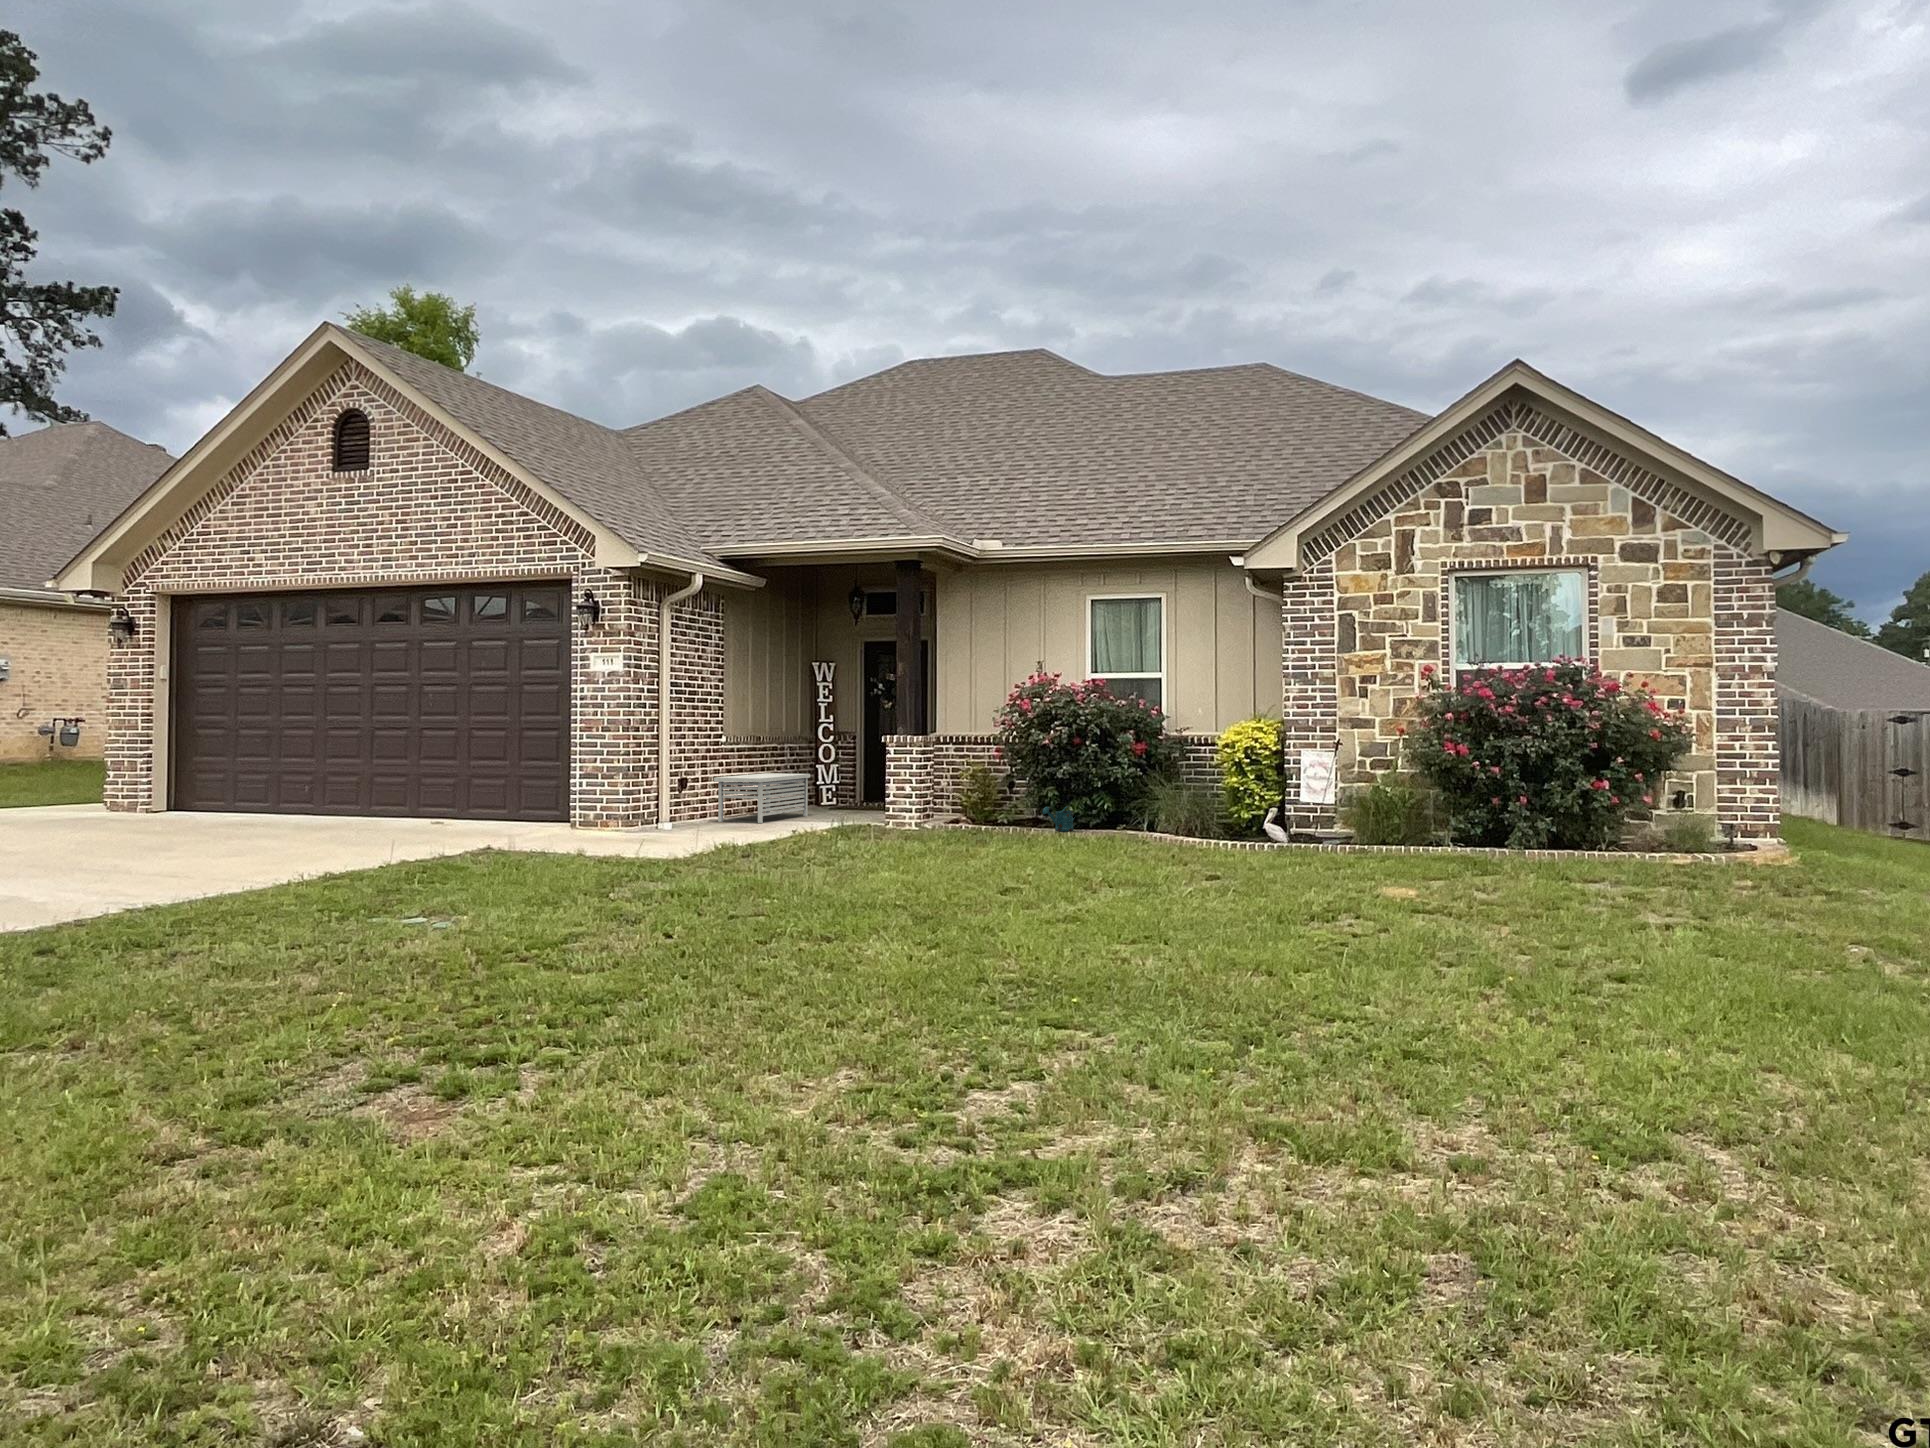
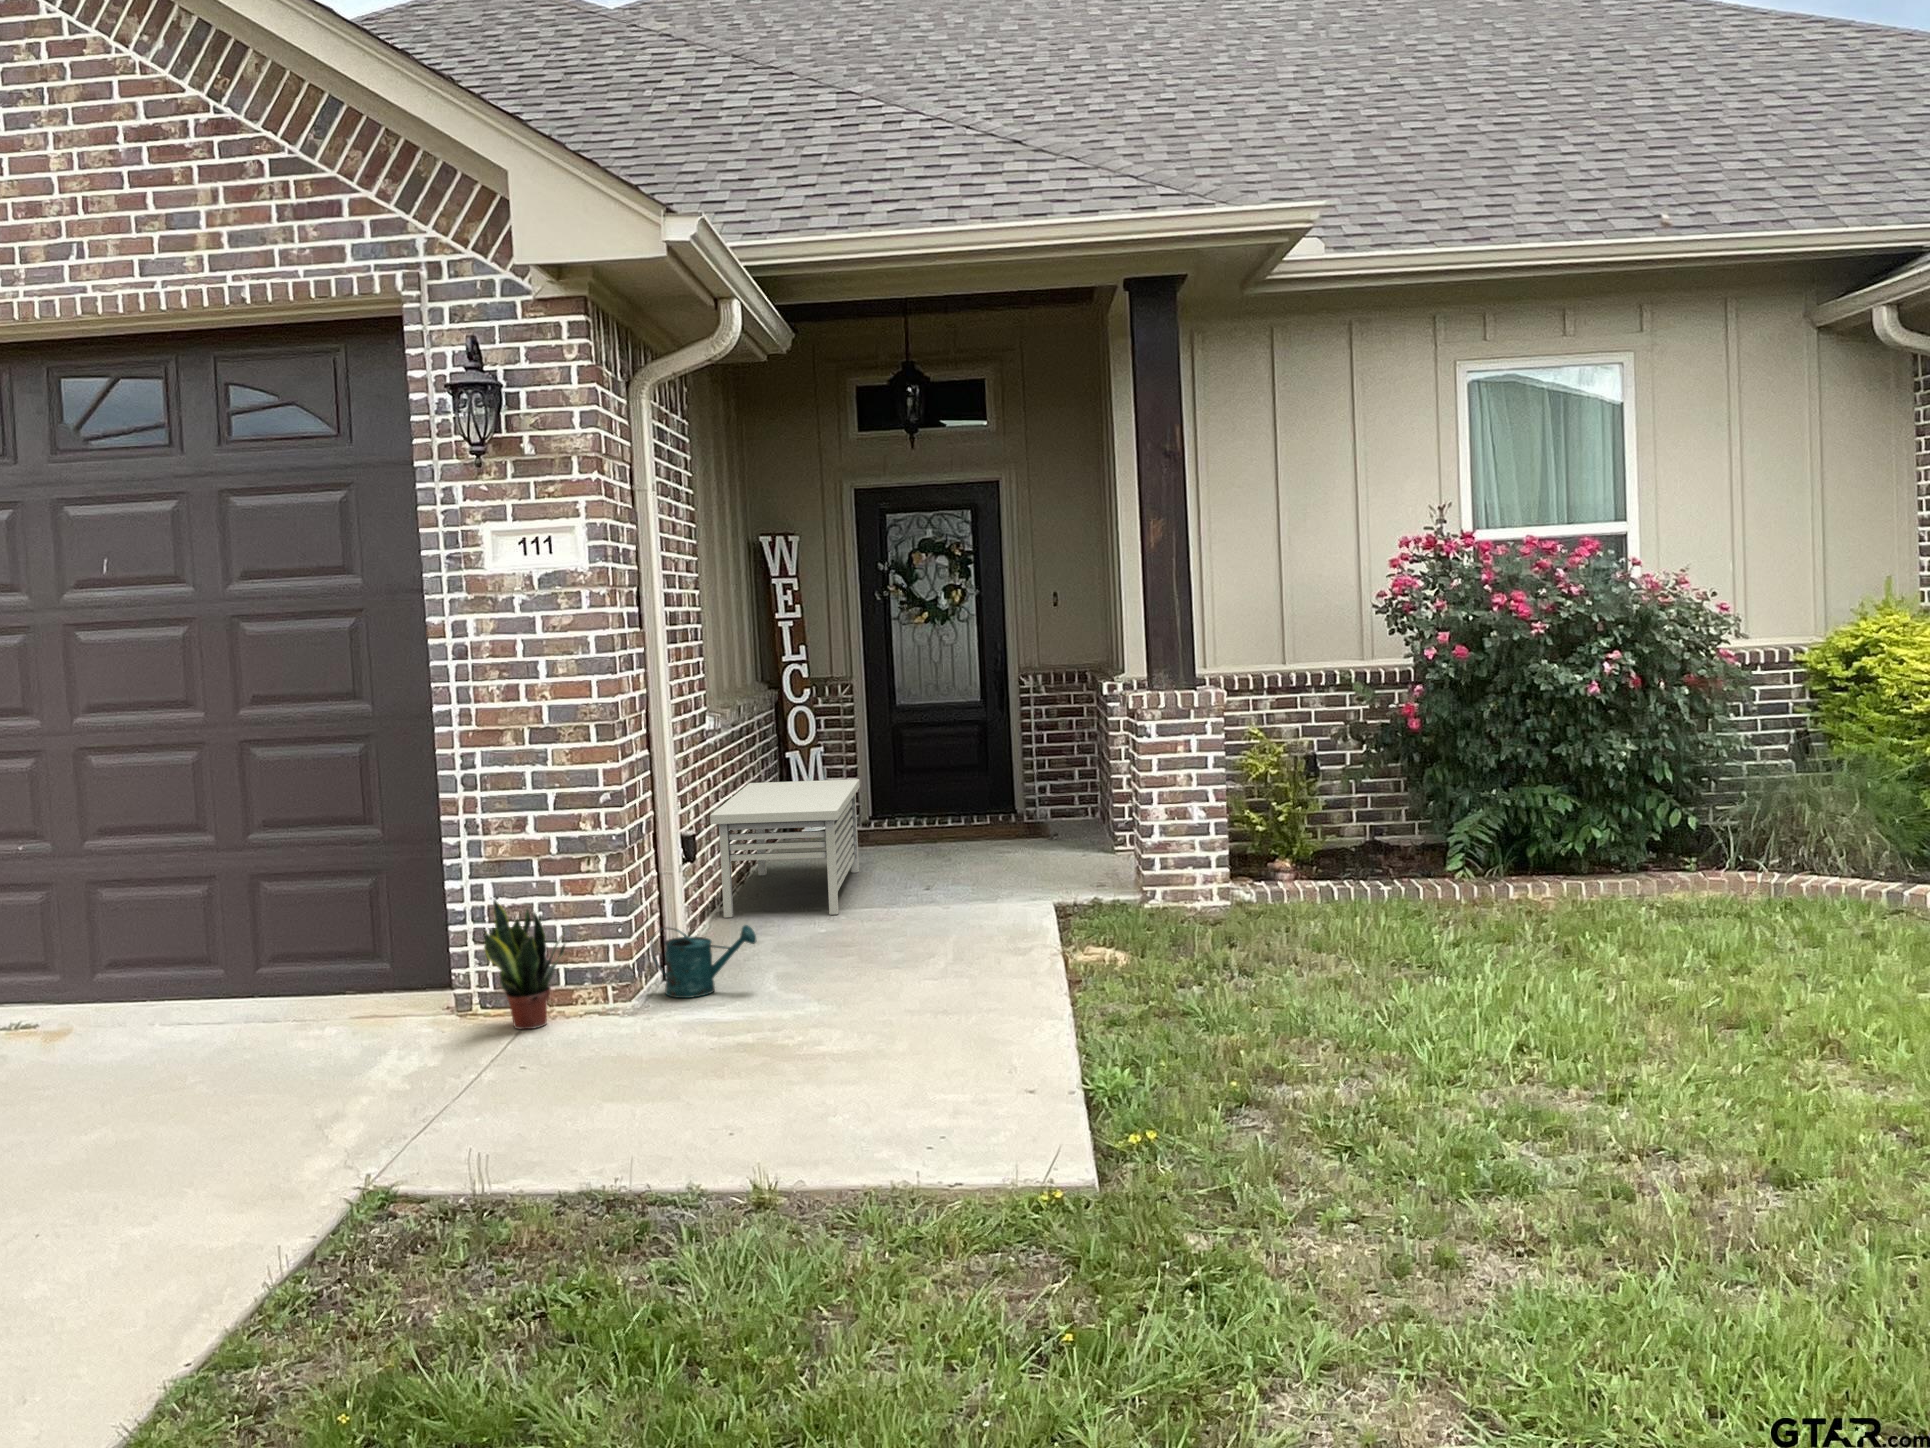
potted plant: none [571,788,609,836] -> present [484,900,569,1029]
watering can: present [1043,806,1075,831] -> present [650,925,756,998]

